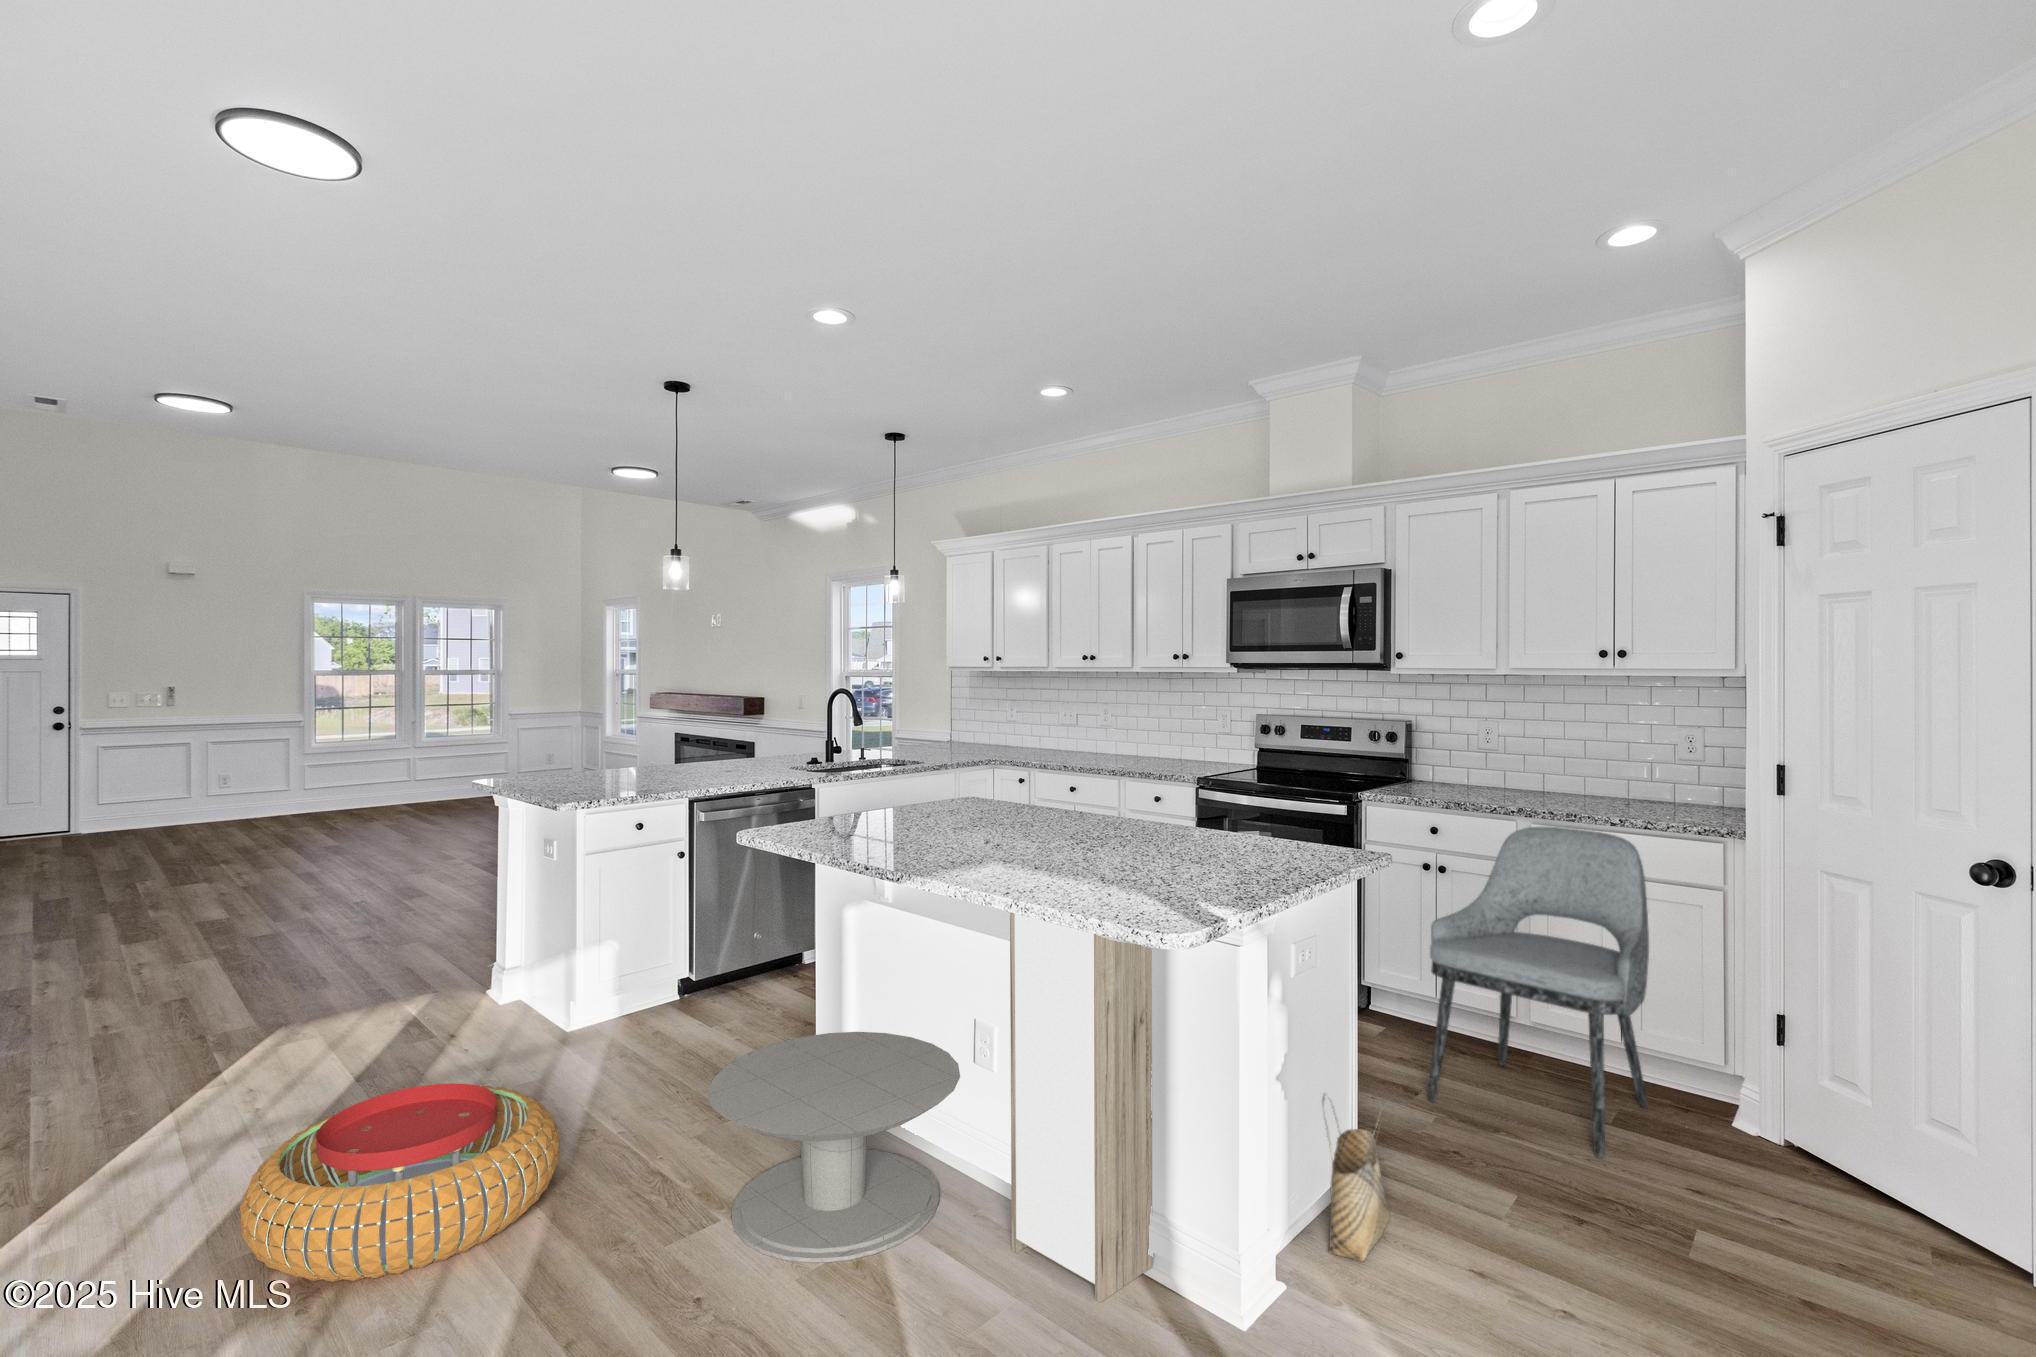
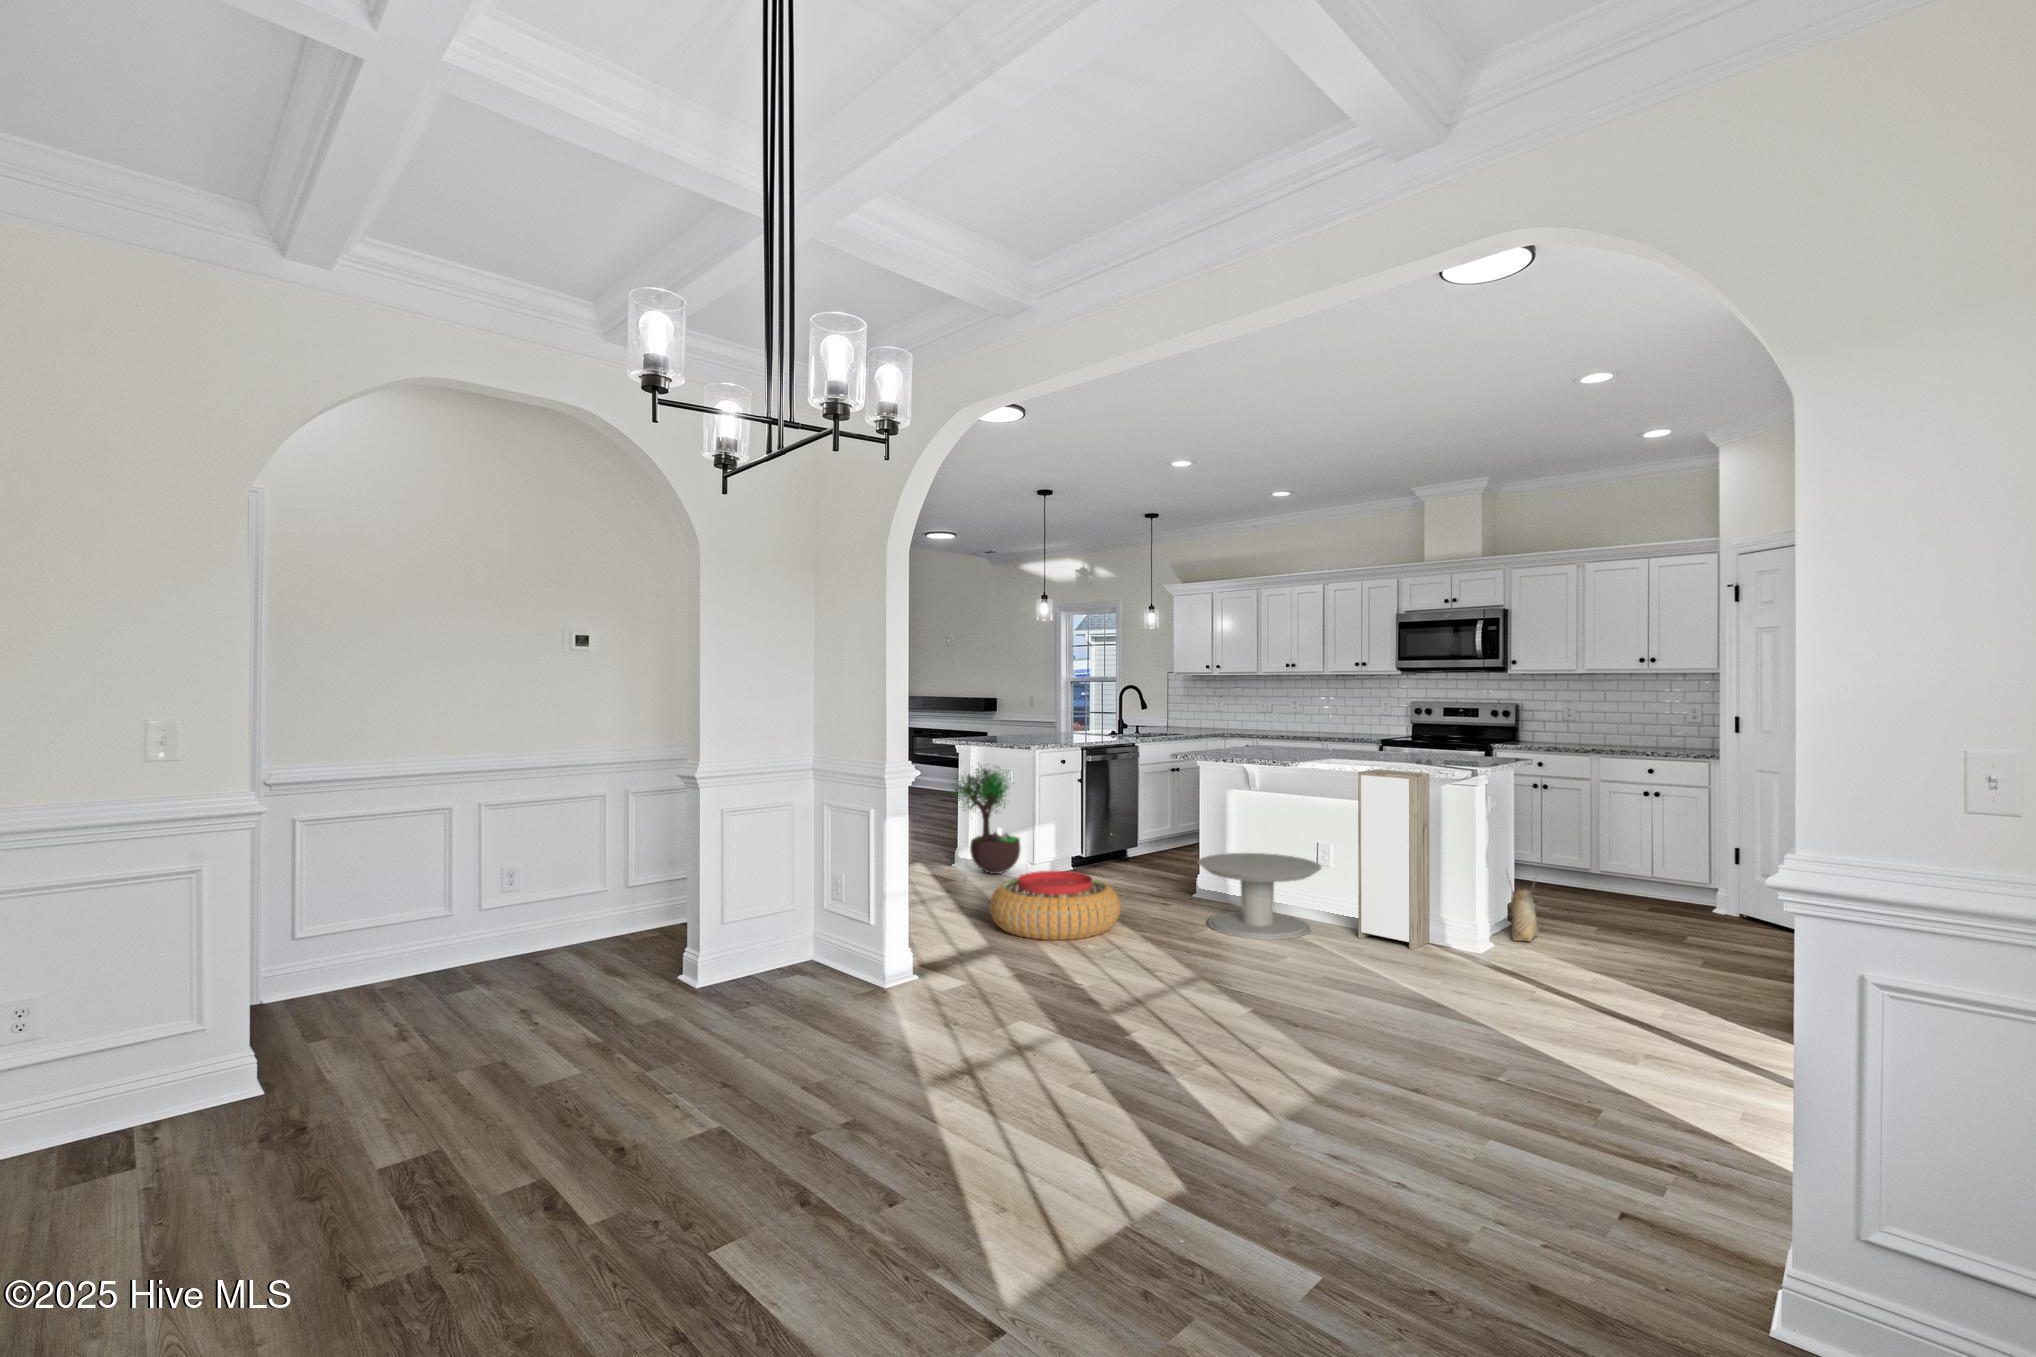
potted tree: none [410,824,565,1027] -> present [952,763,1020,874]
dining chair: present [1428,827,1649,1158] -> none [1544,757,1667,920]

